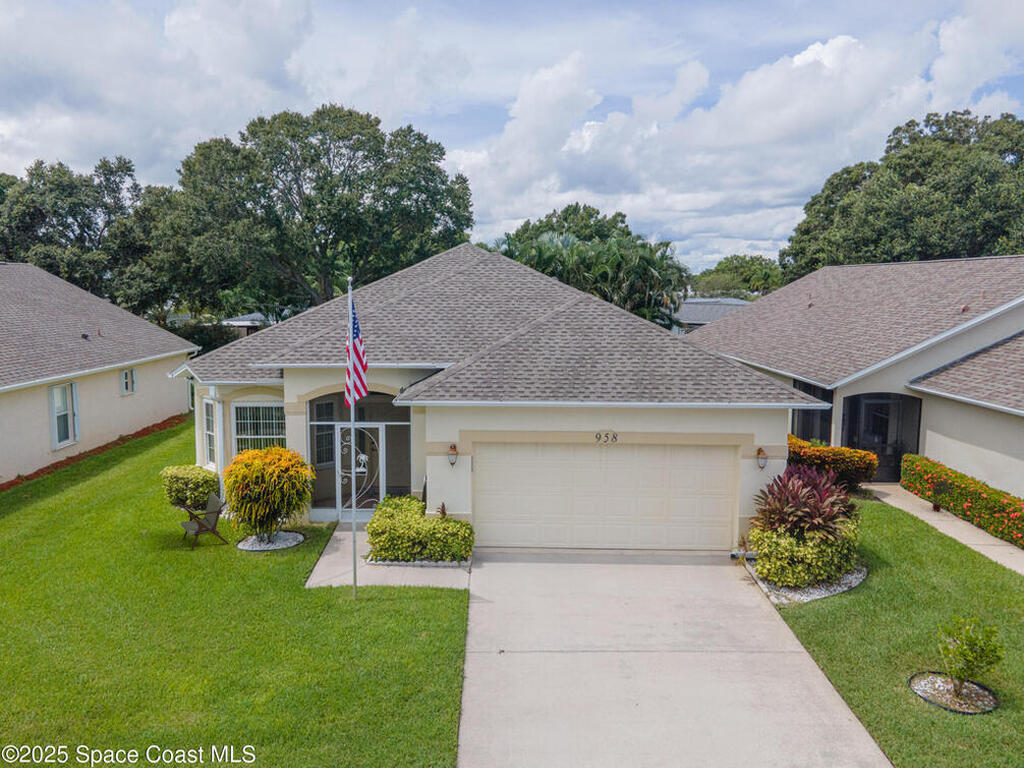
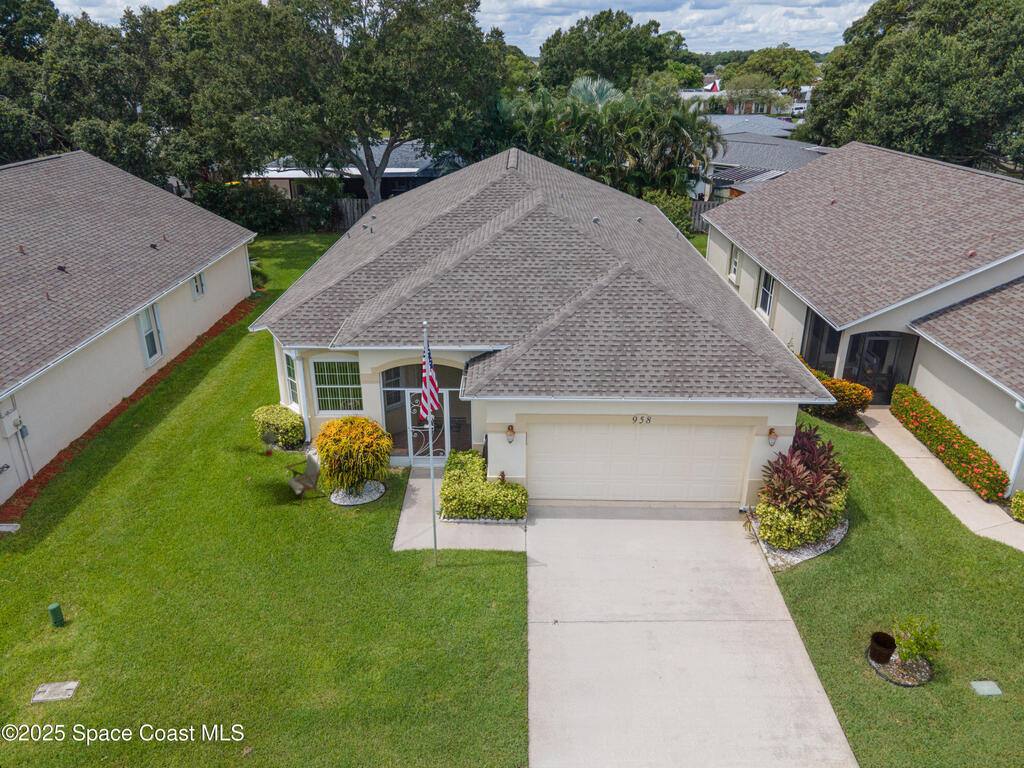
potted tree: present [931,476,953,511] -> present [259,429,278,456]
bucket: none [910,648,947,691] -> present [870,632,897,664]

